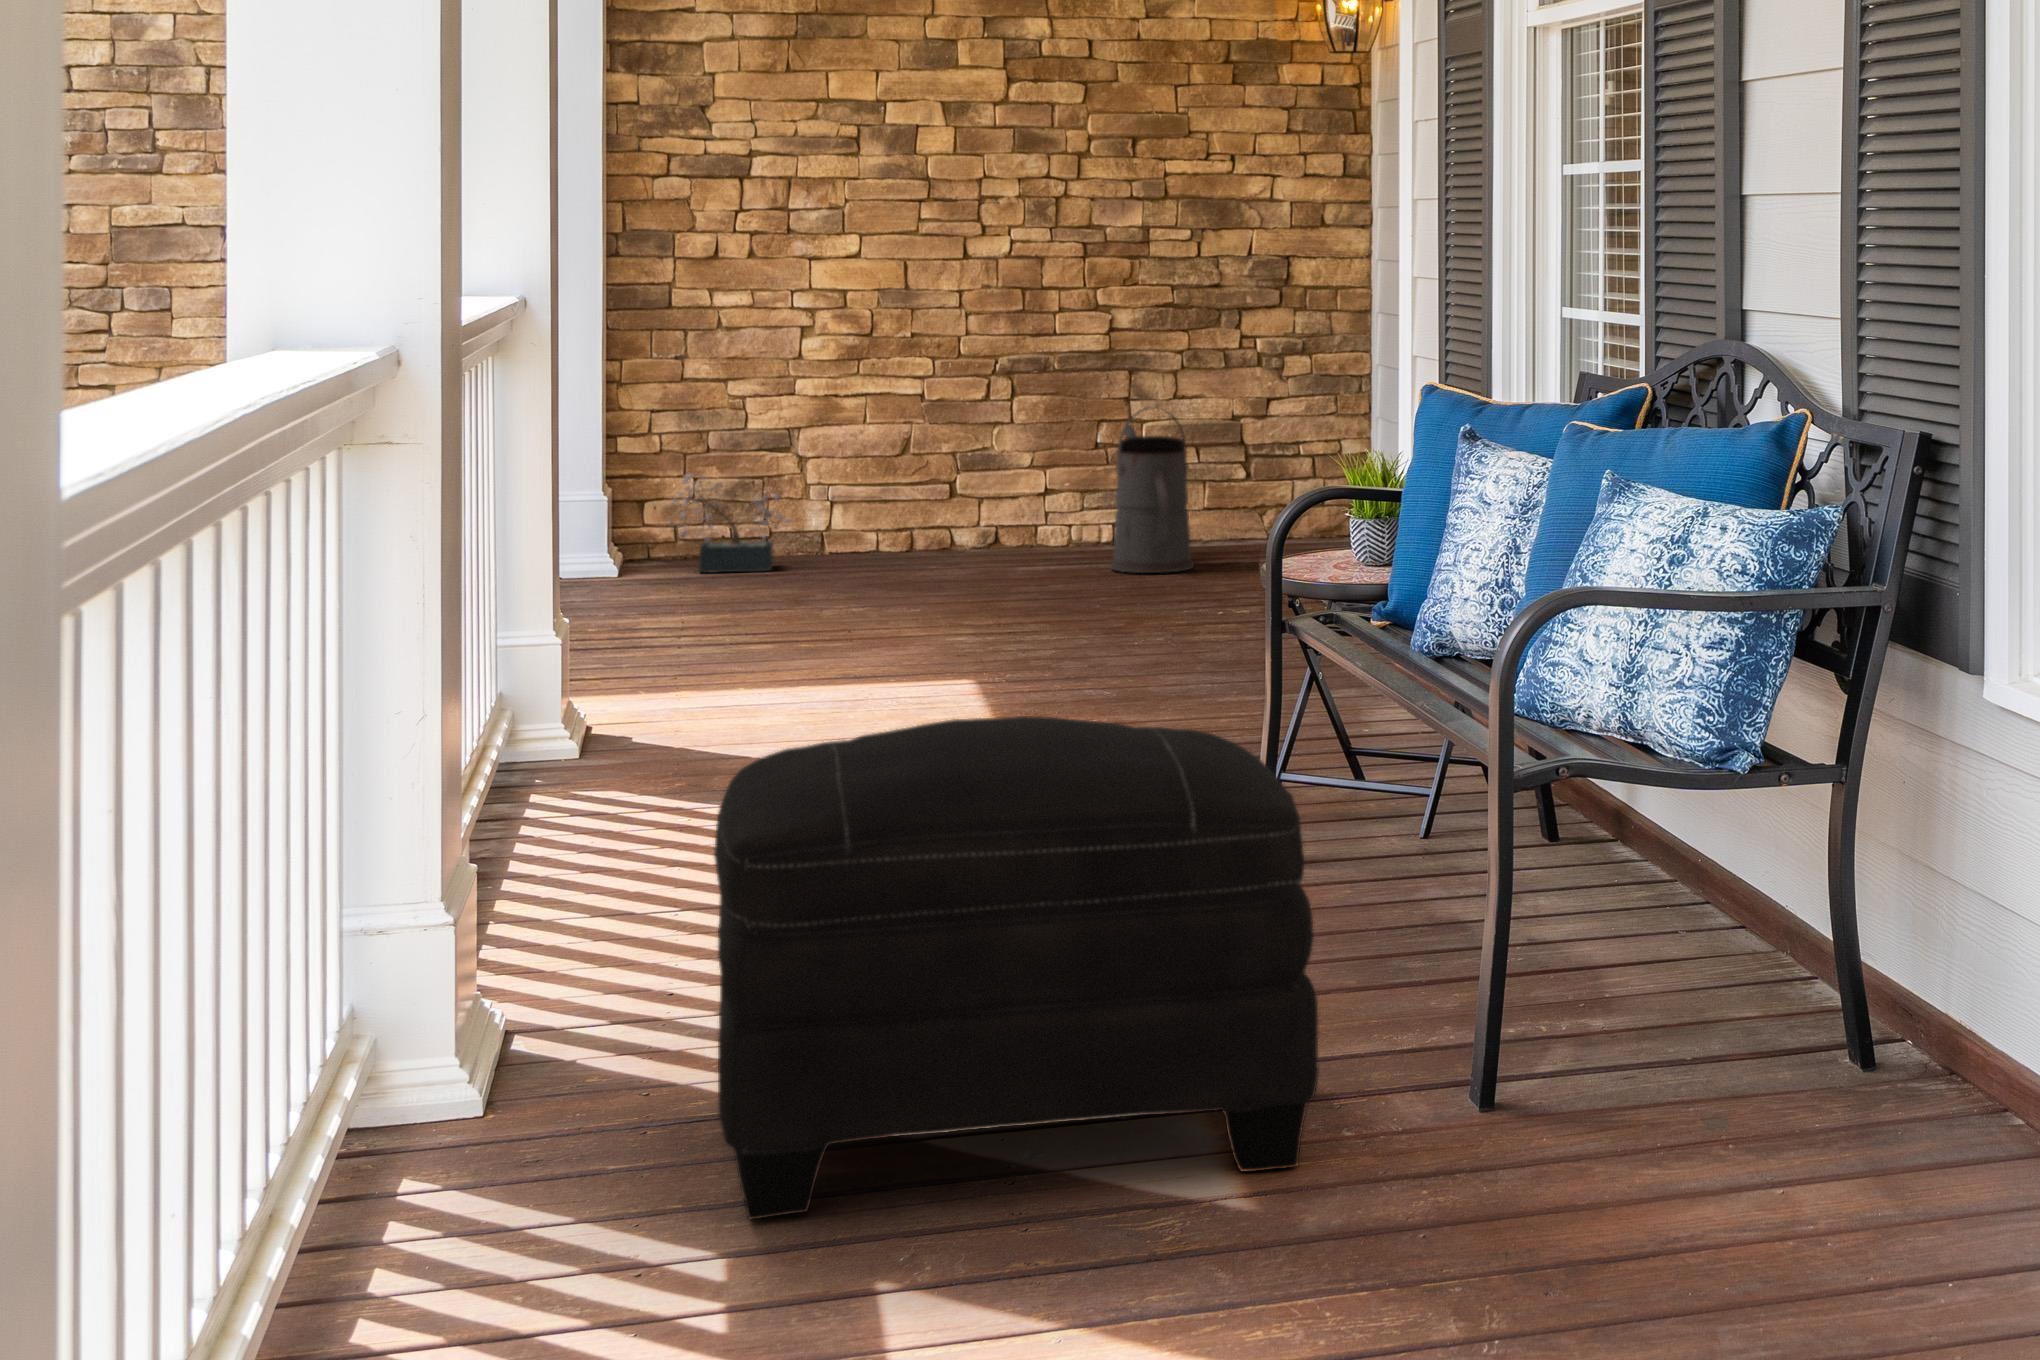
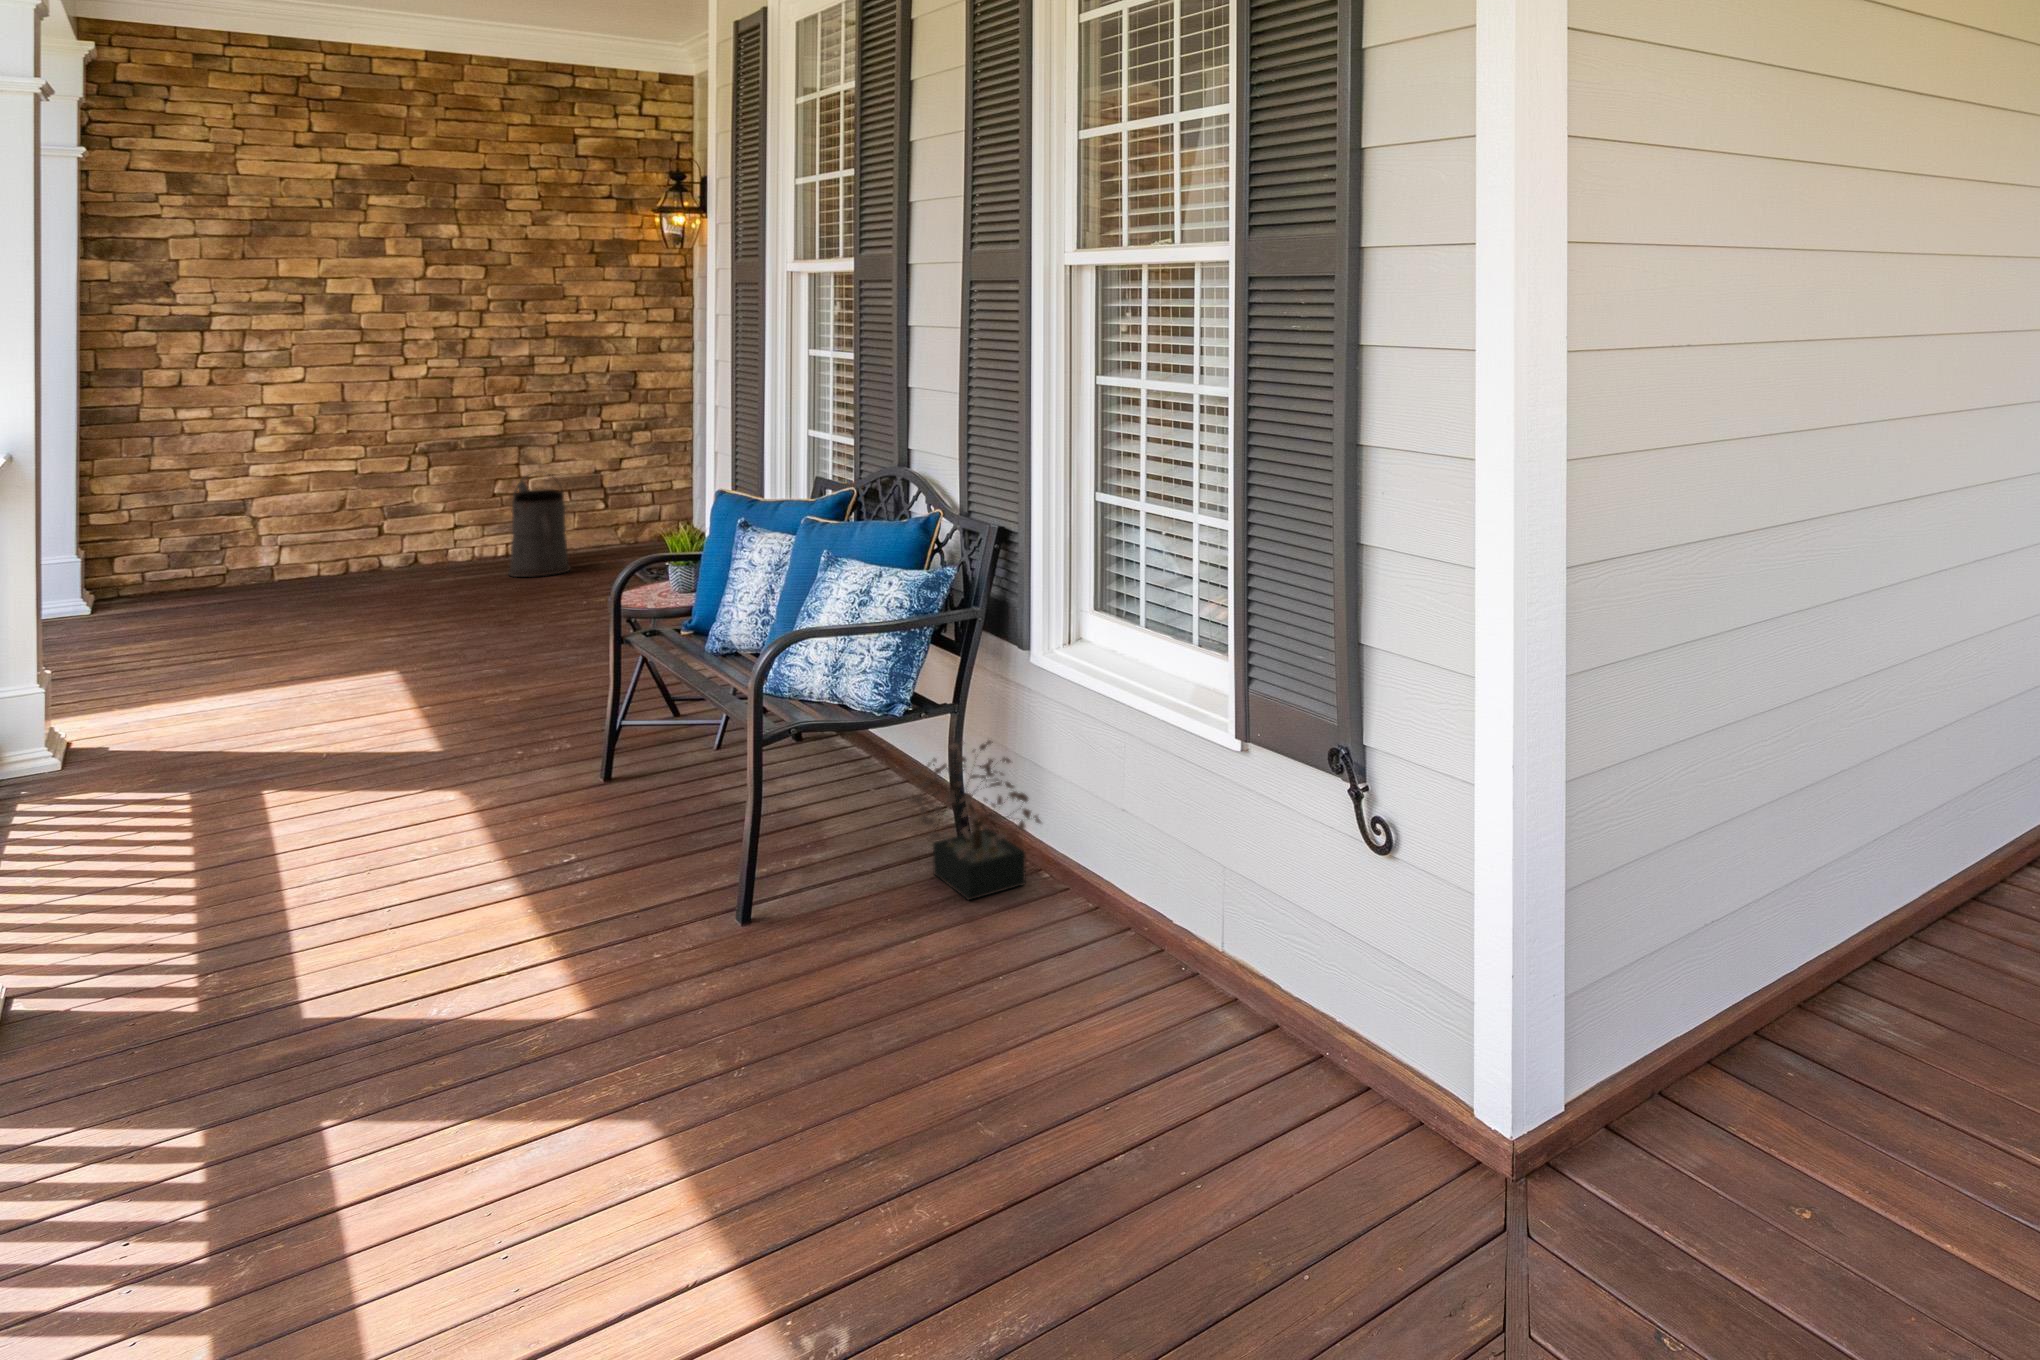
decorative plant: present [670,473,791,573] -> present [908,741,1041,900]
ottoman: present [714,716,1319,1219] -> none [183,736,636,1099]

